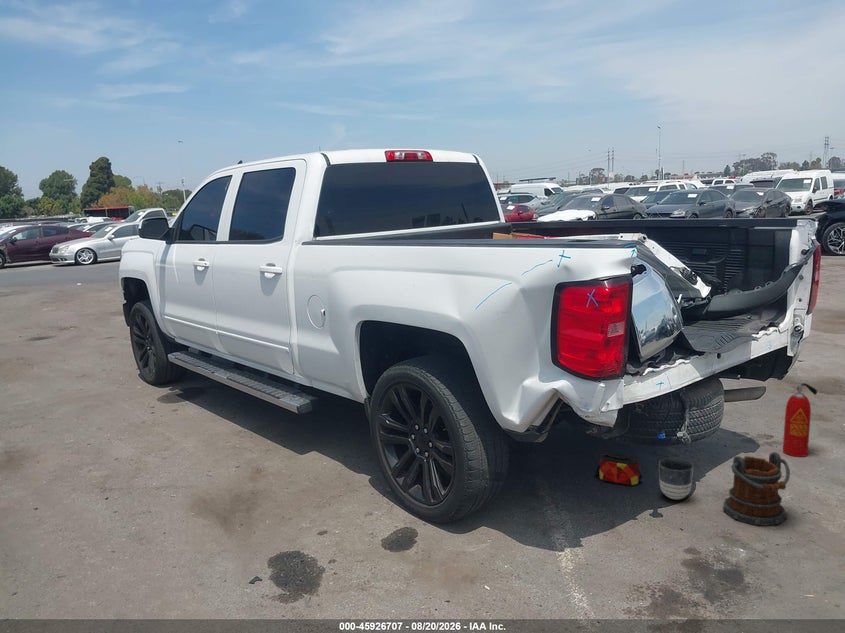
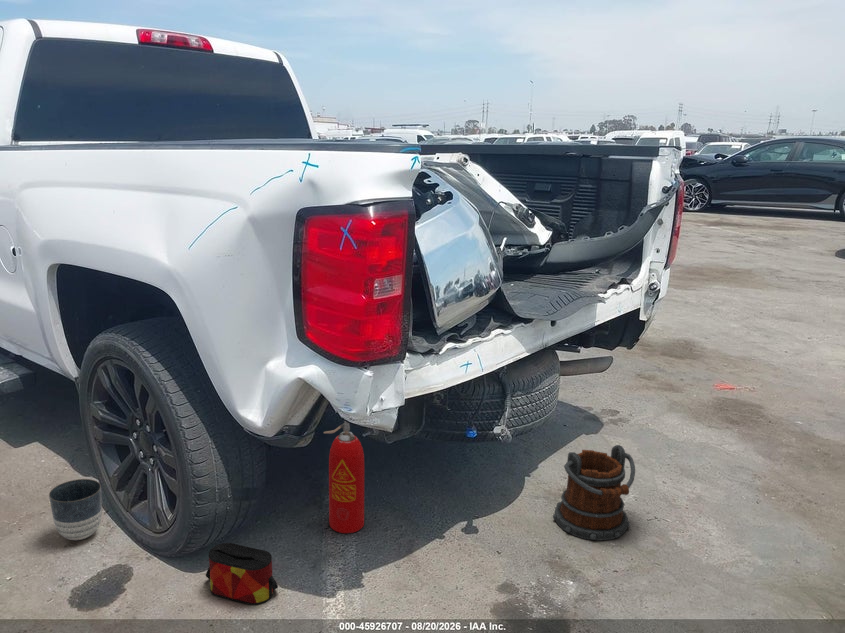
fire extinguisher: present [783,383,817,457] -> present [324,421,364,533]
bag: present [595,453,642,486] -> present [206,543,278,605]
planter: present [659,458,693,499] -> present [49,479,102,540]

